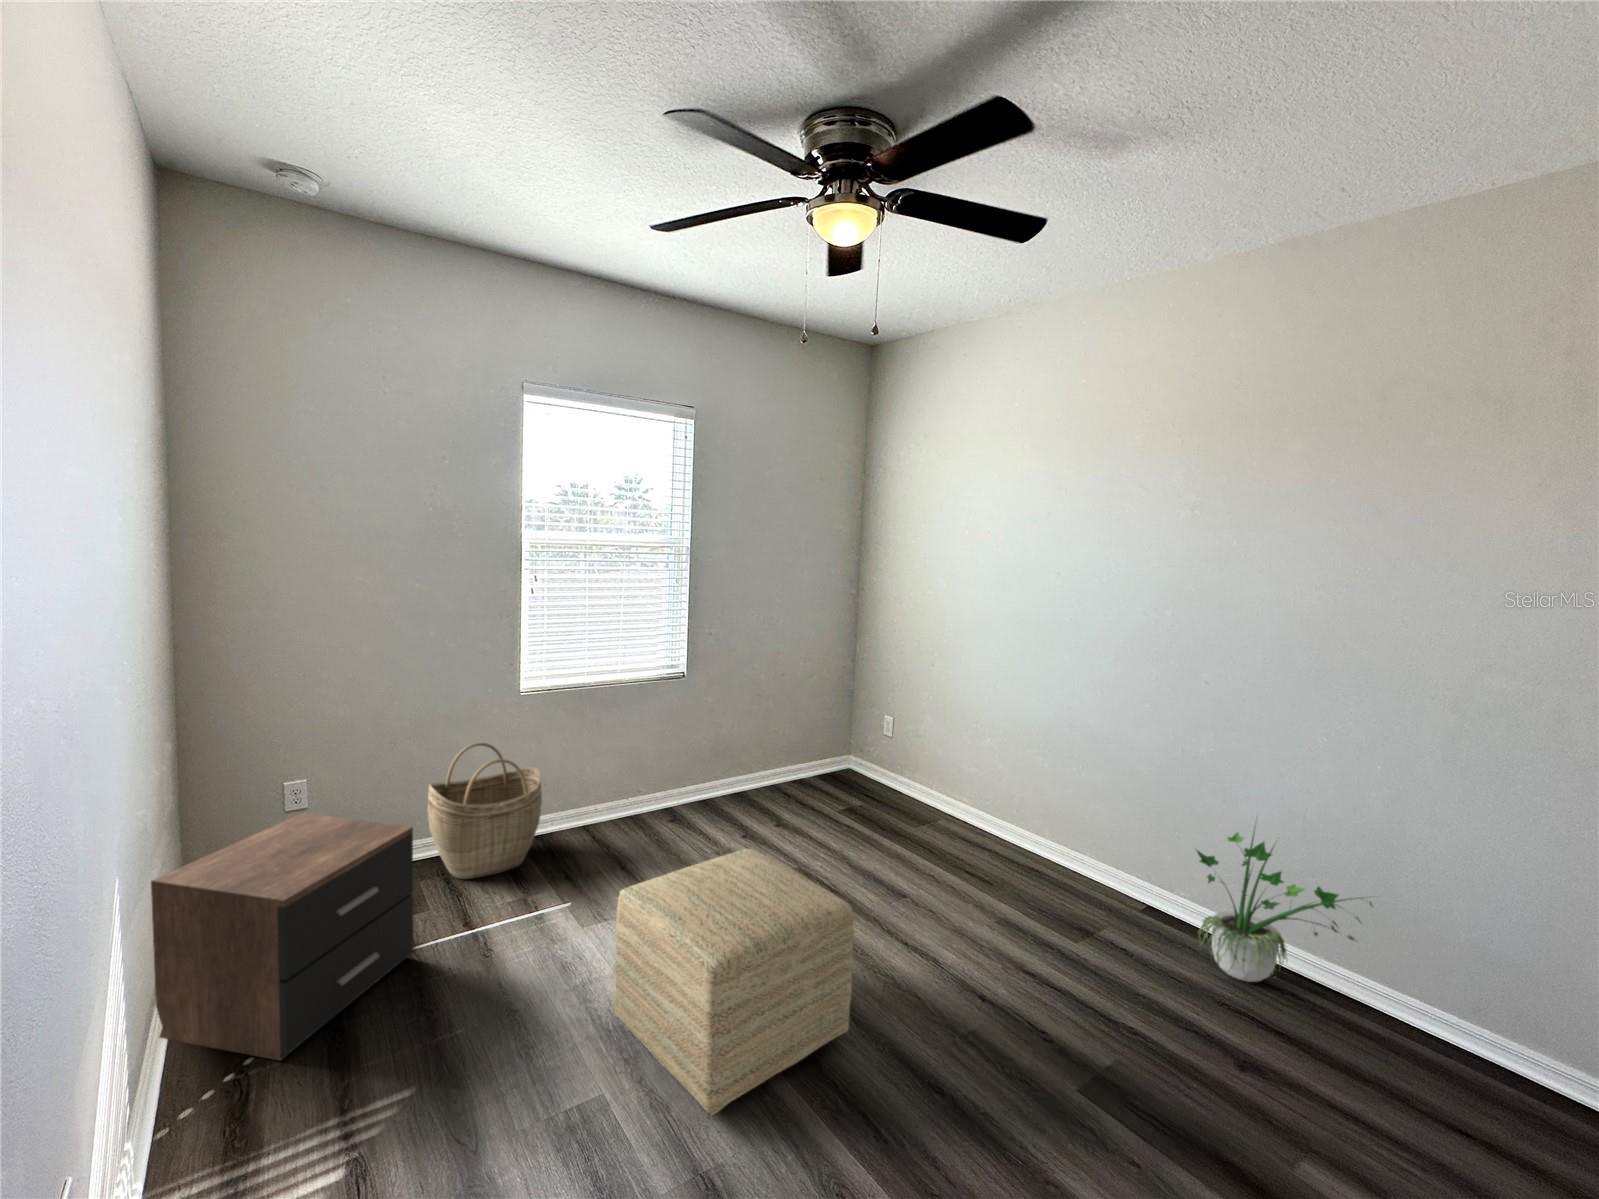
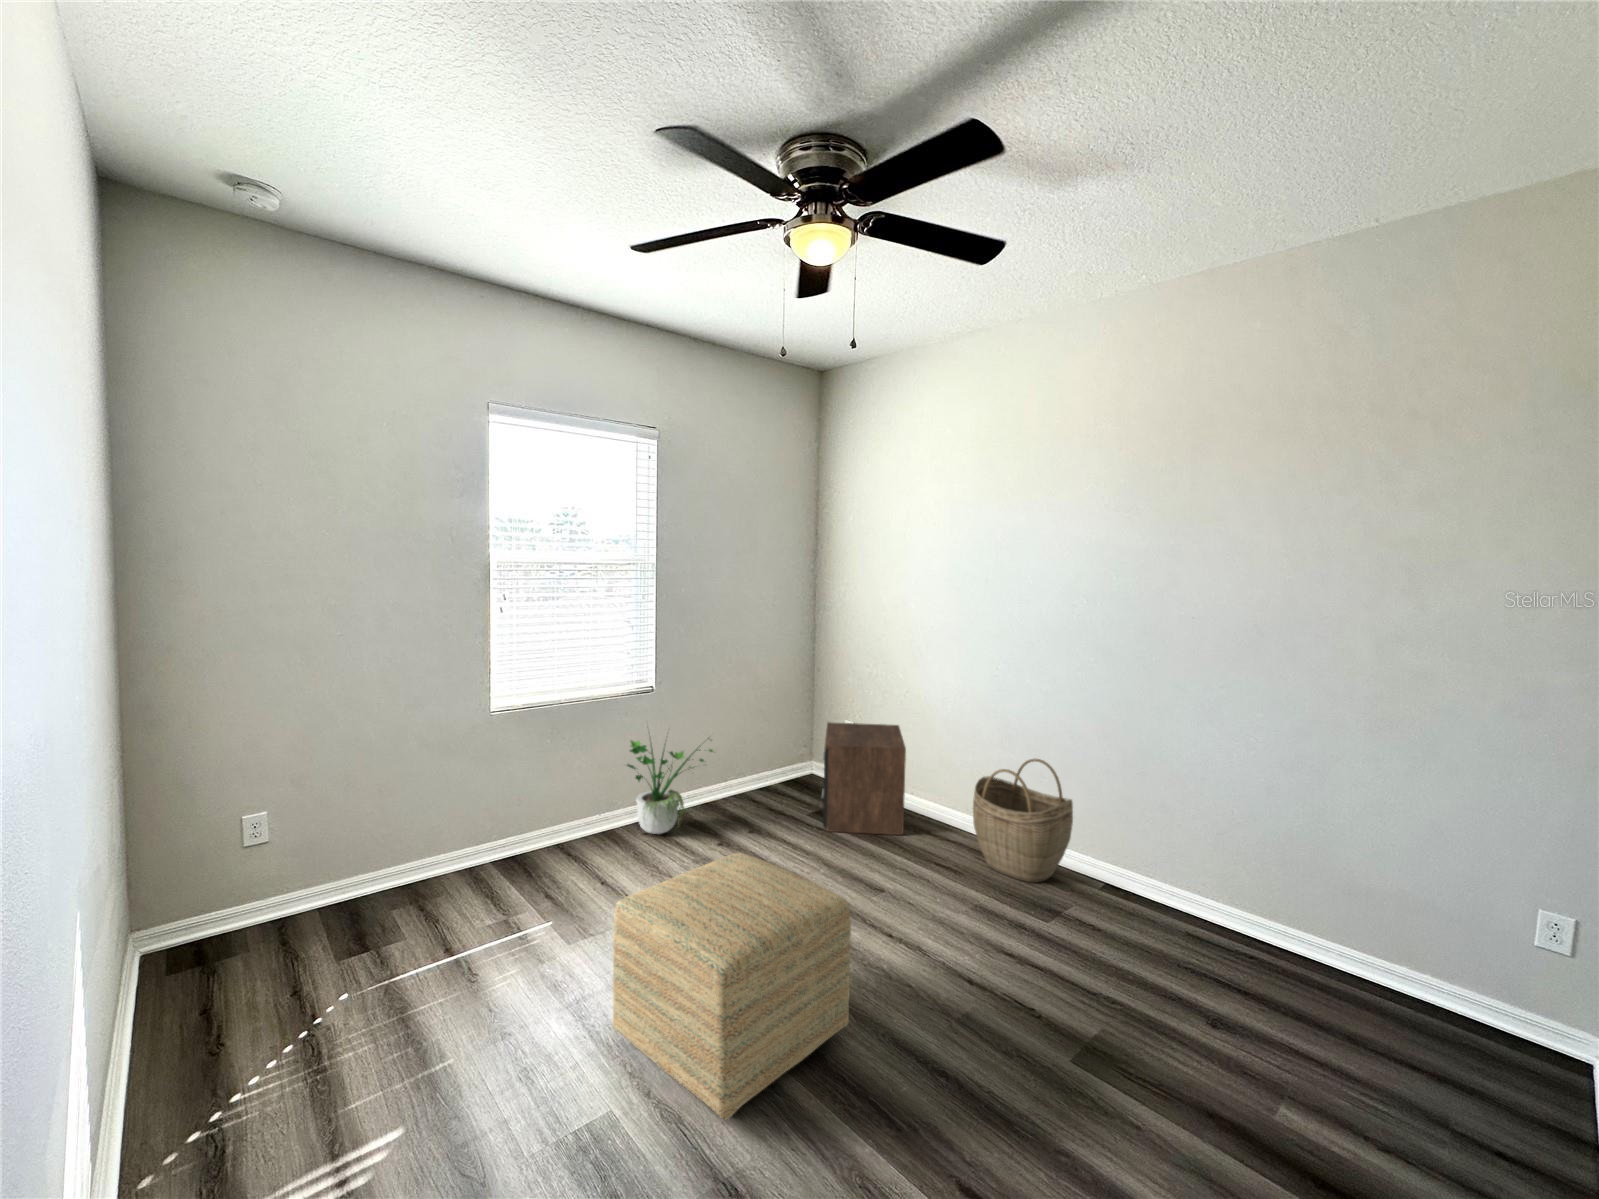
woven basket: present [428,743,542,879] -> present [973,759,1073,883]
nightstand: present [151,813,413,1060] -> present [822,722,906,835]
potted plant: present [1197,831,1372,982] -> present [627,738,713,834]

